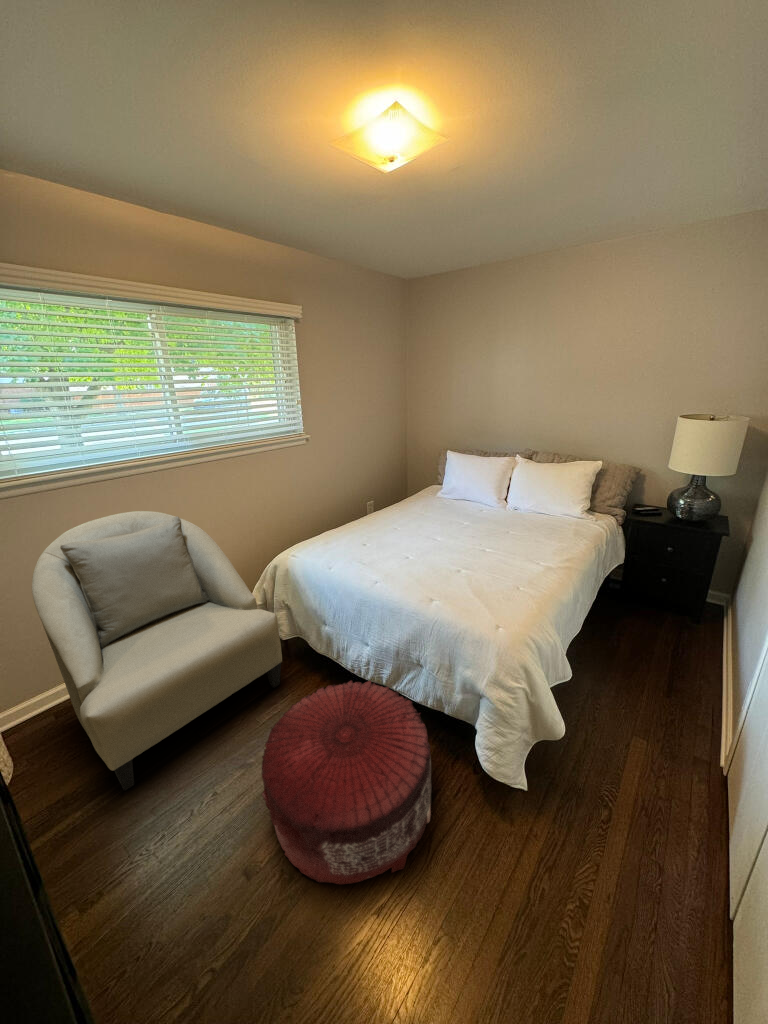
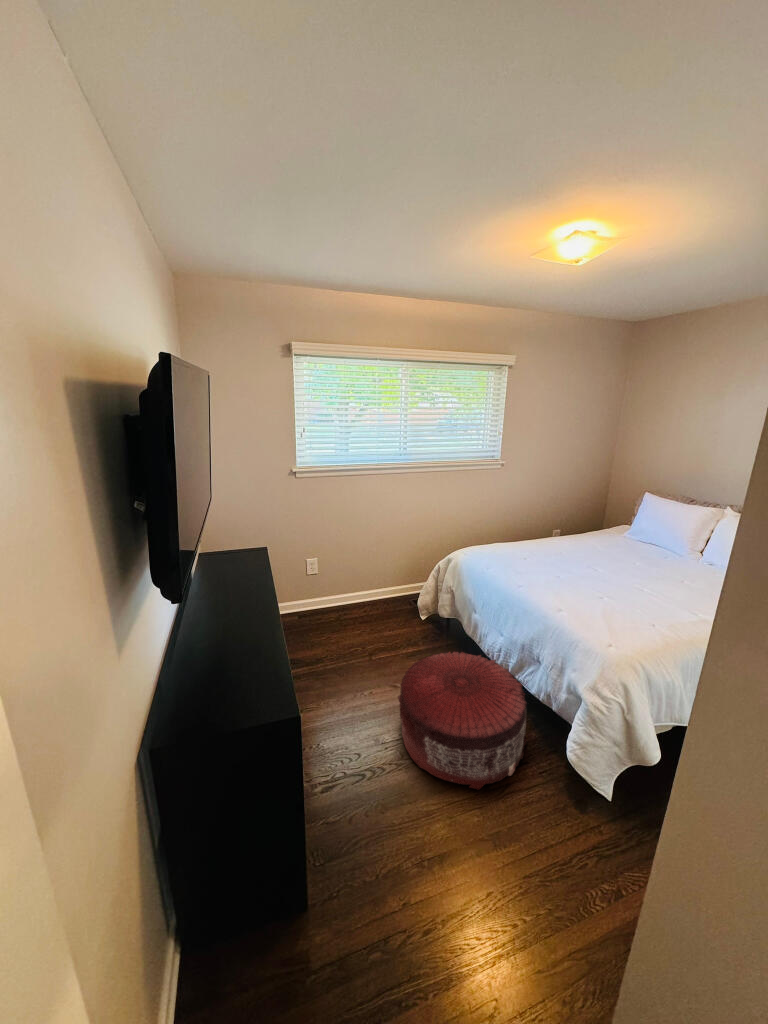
armchair: present [32,511,282,791] -> none [305,499,440,670]

